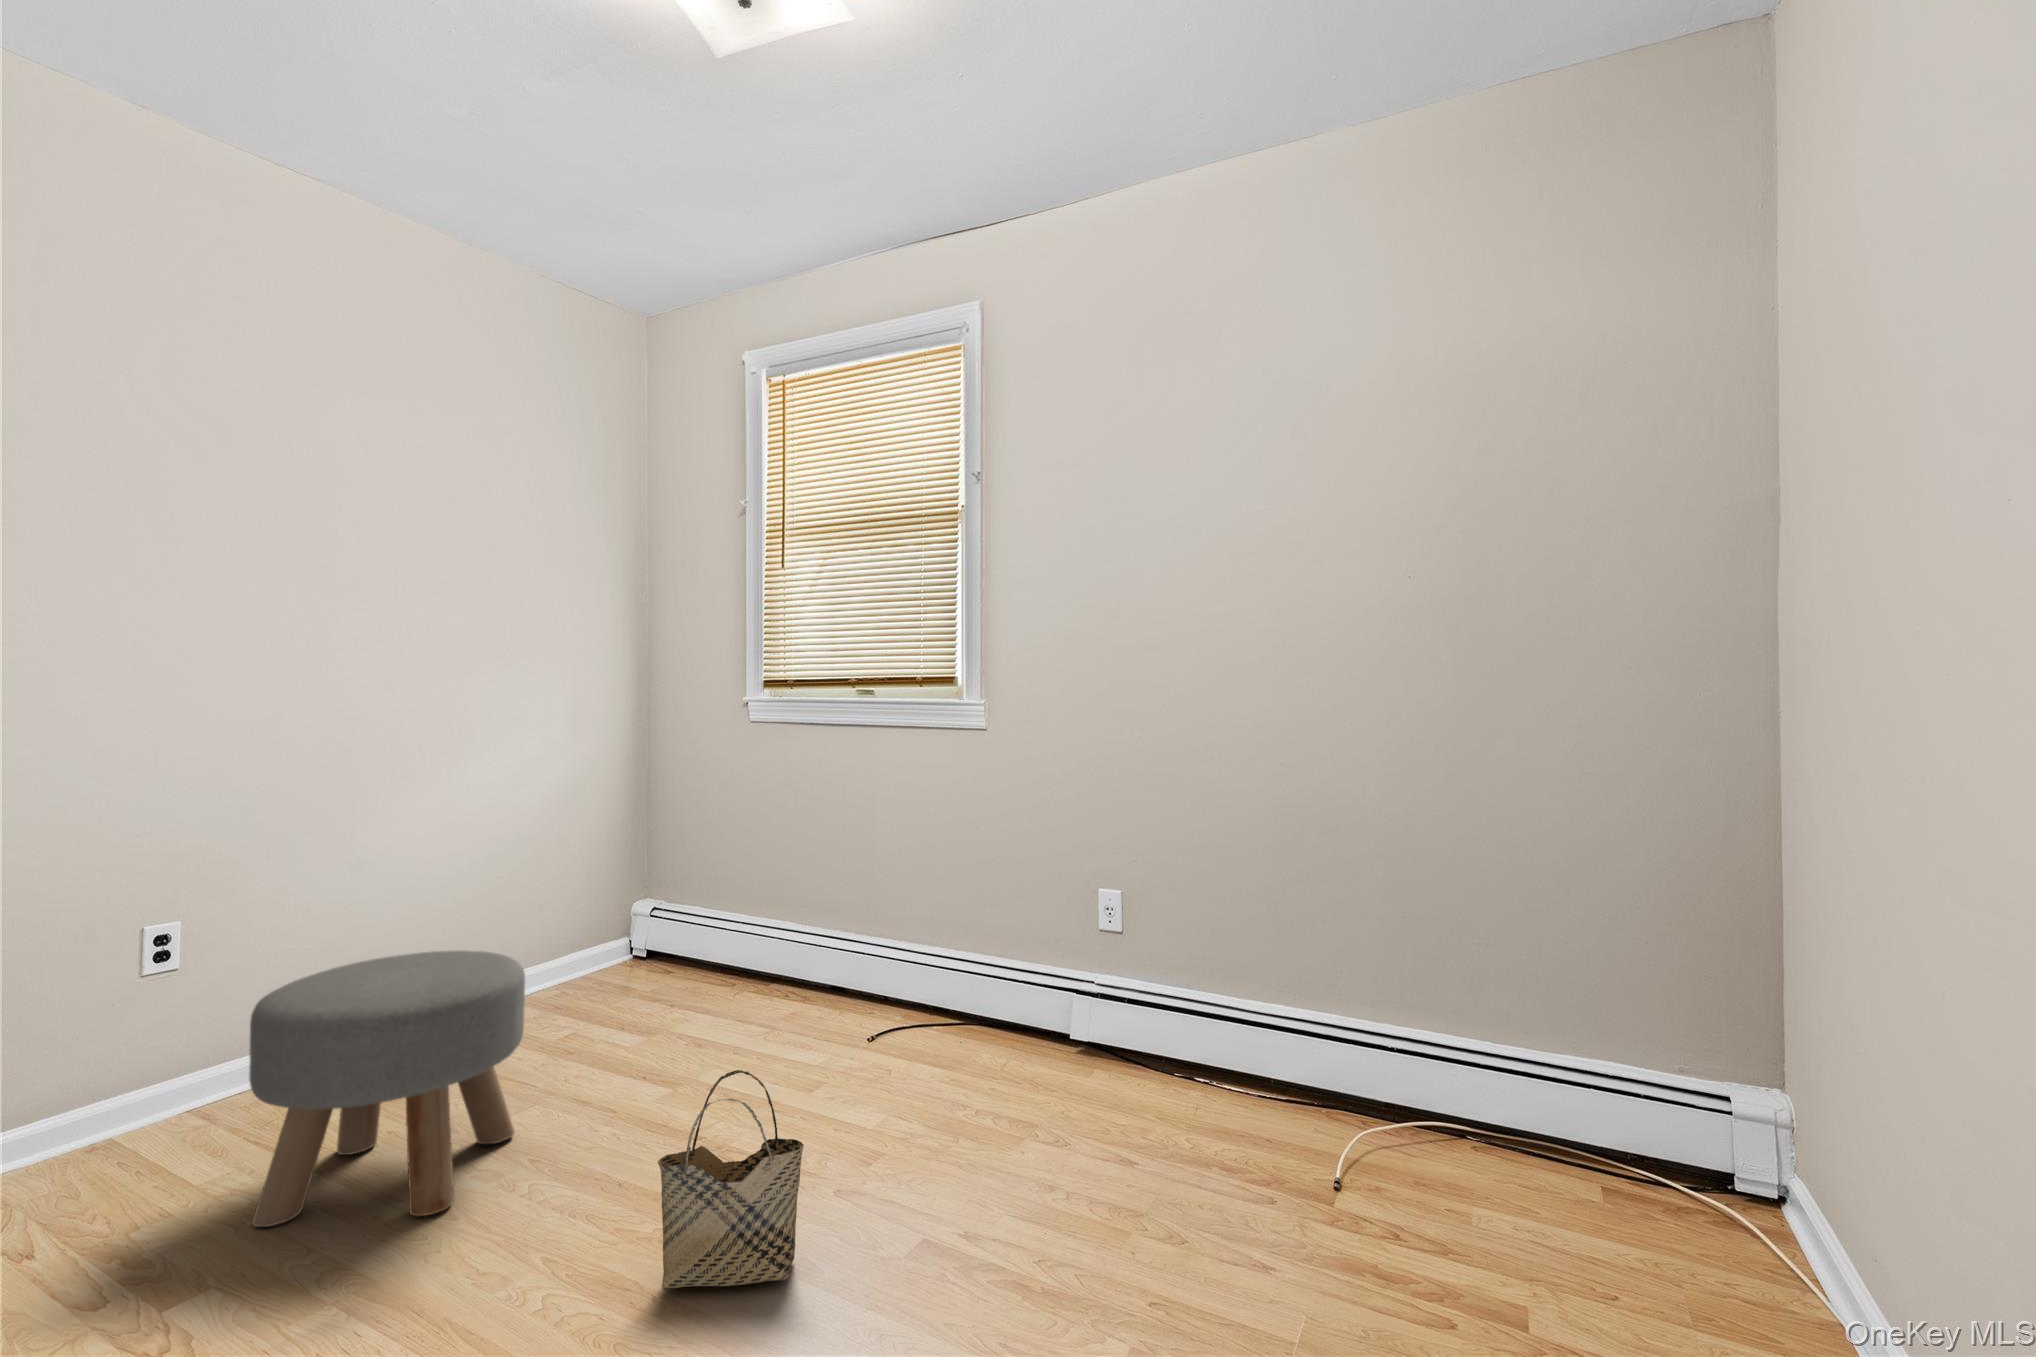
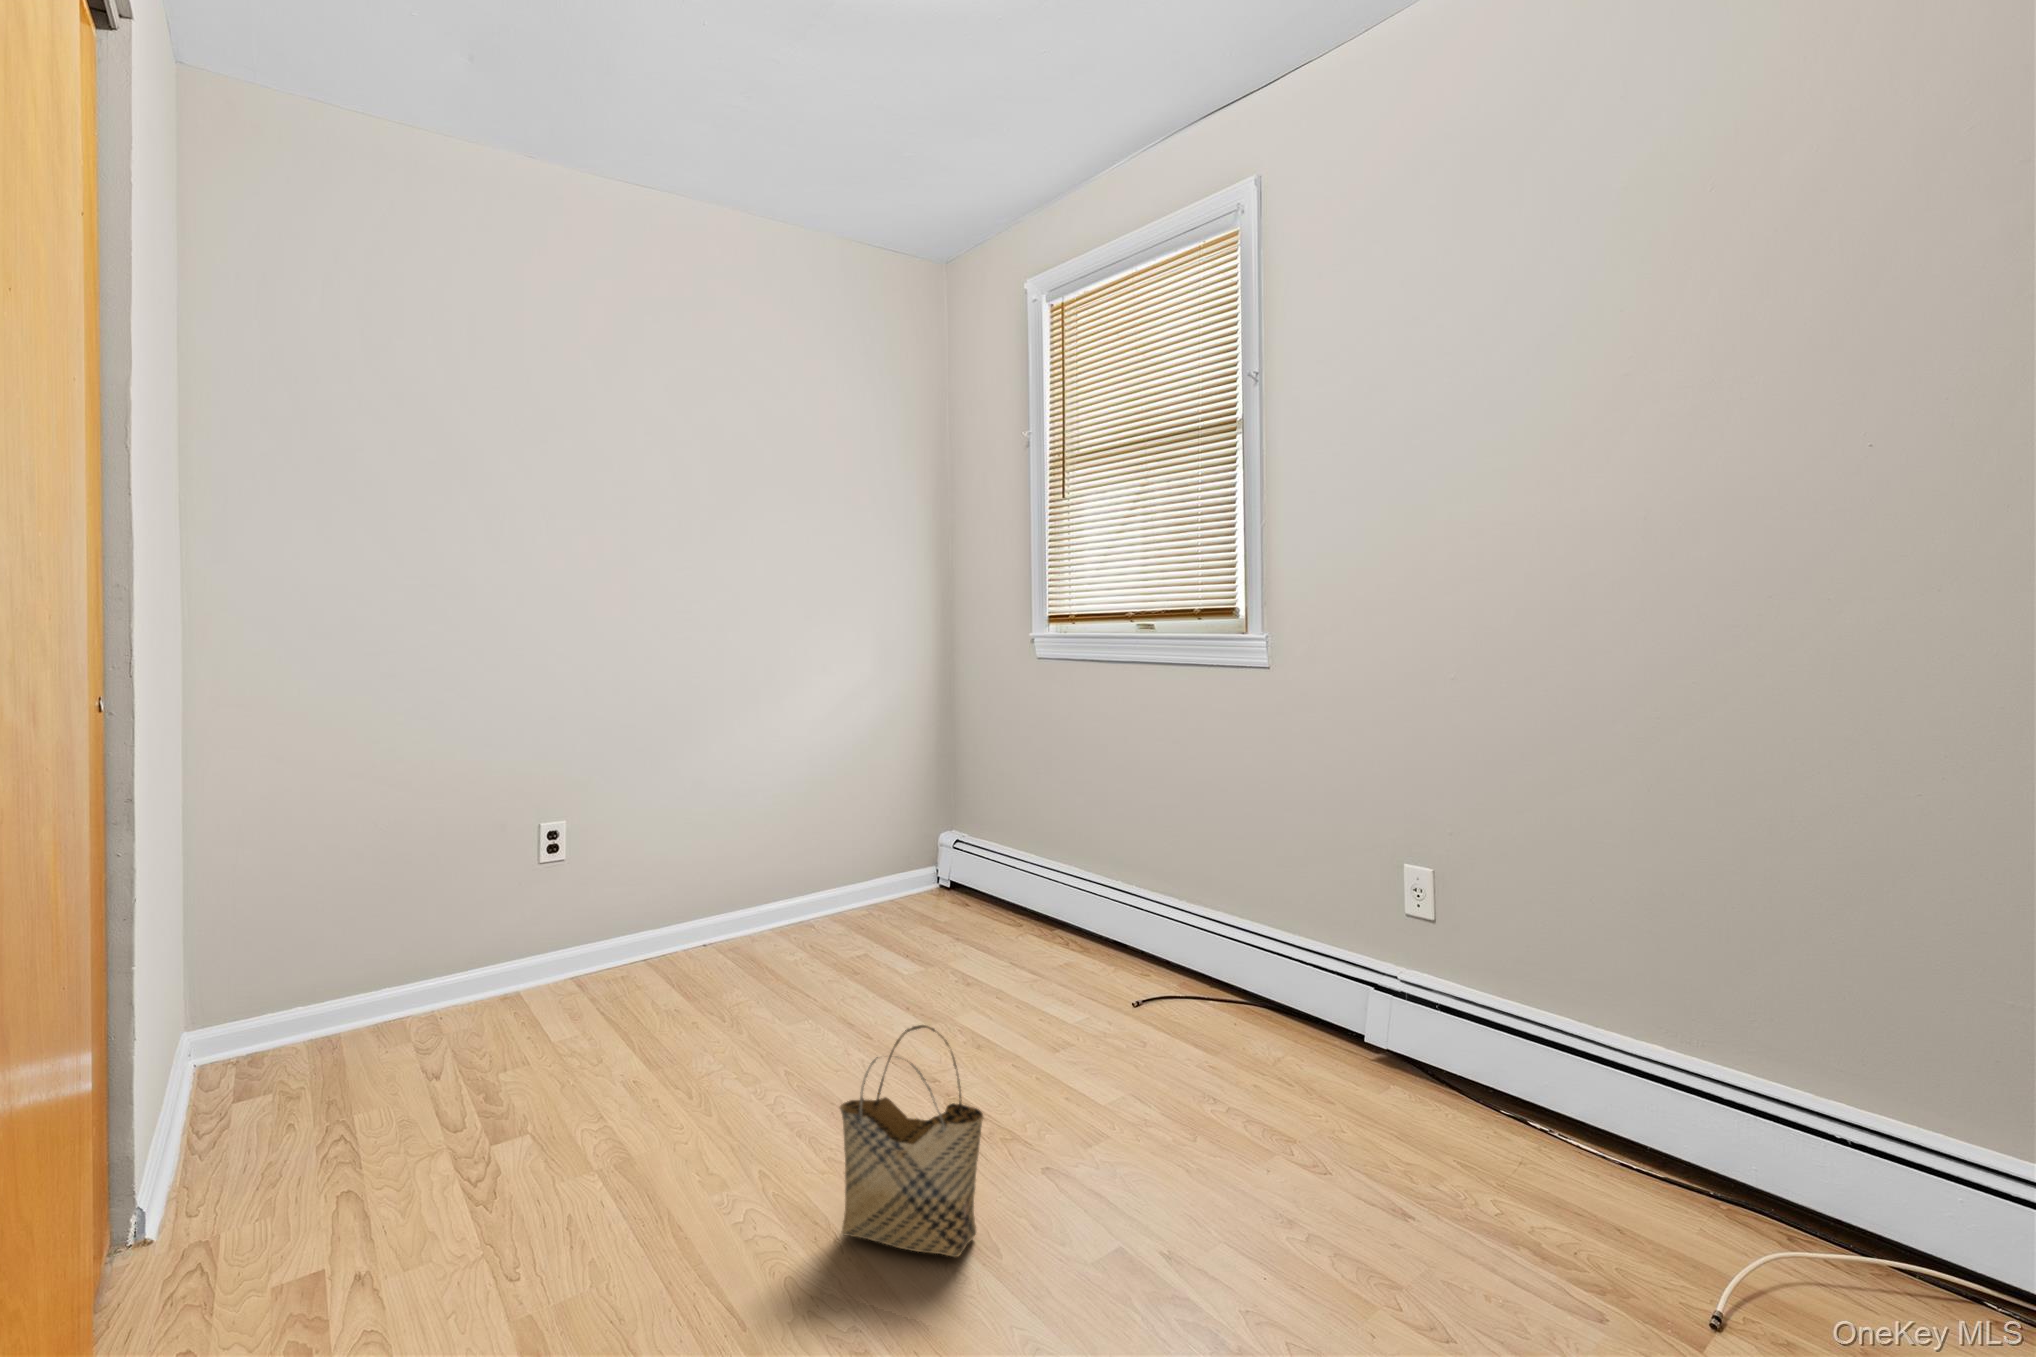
ottoman: present [249,950,525,1227] -> none [565,869,783,1107]

